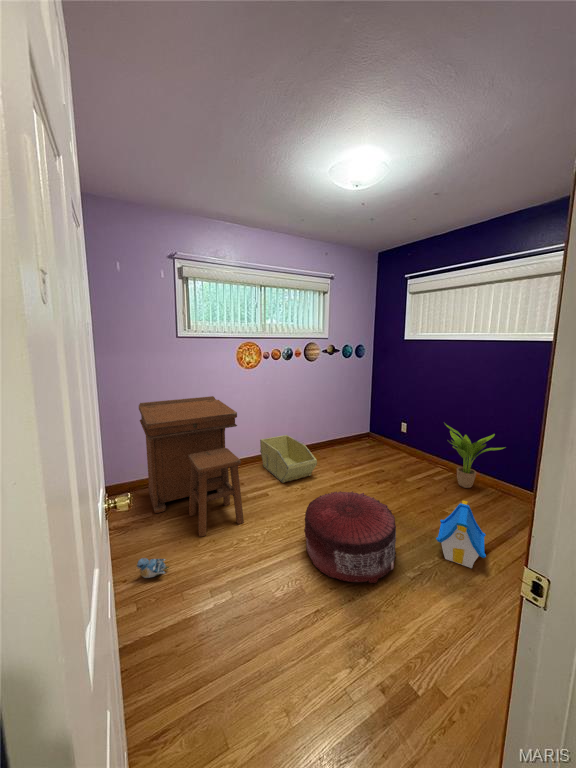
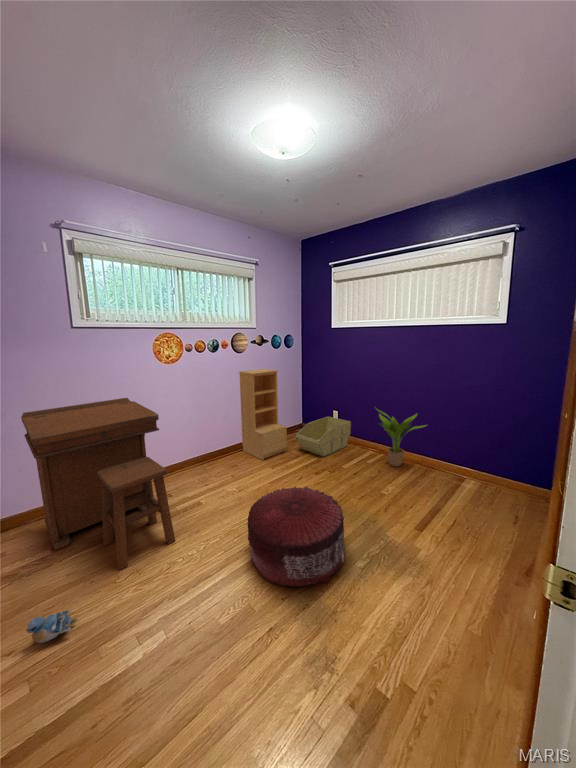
bookshelf: none [308,377,351,464] -> present [239,369,287,460]
storage bin: present [260,435,317,483] -> present [295,417,351,457]
toy house: present [436,501,486,568] -> none [380,480,426,545]

